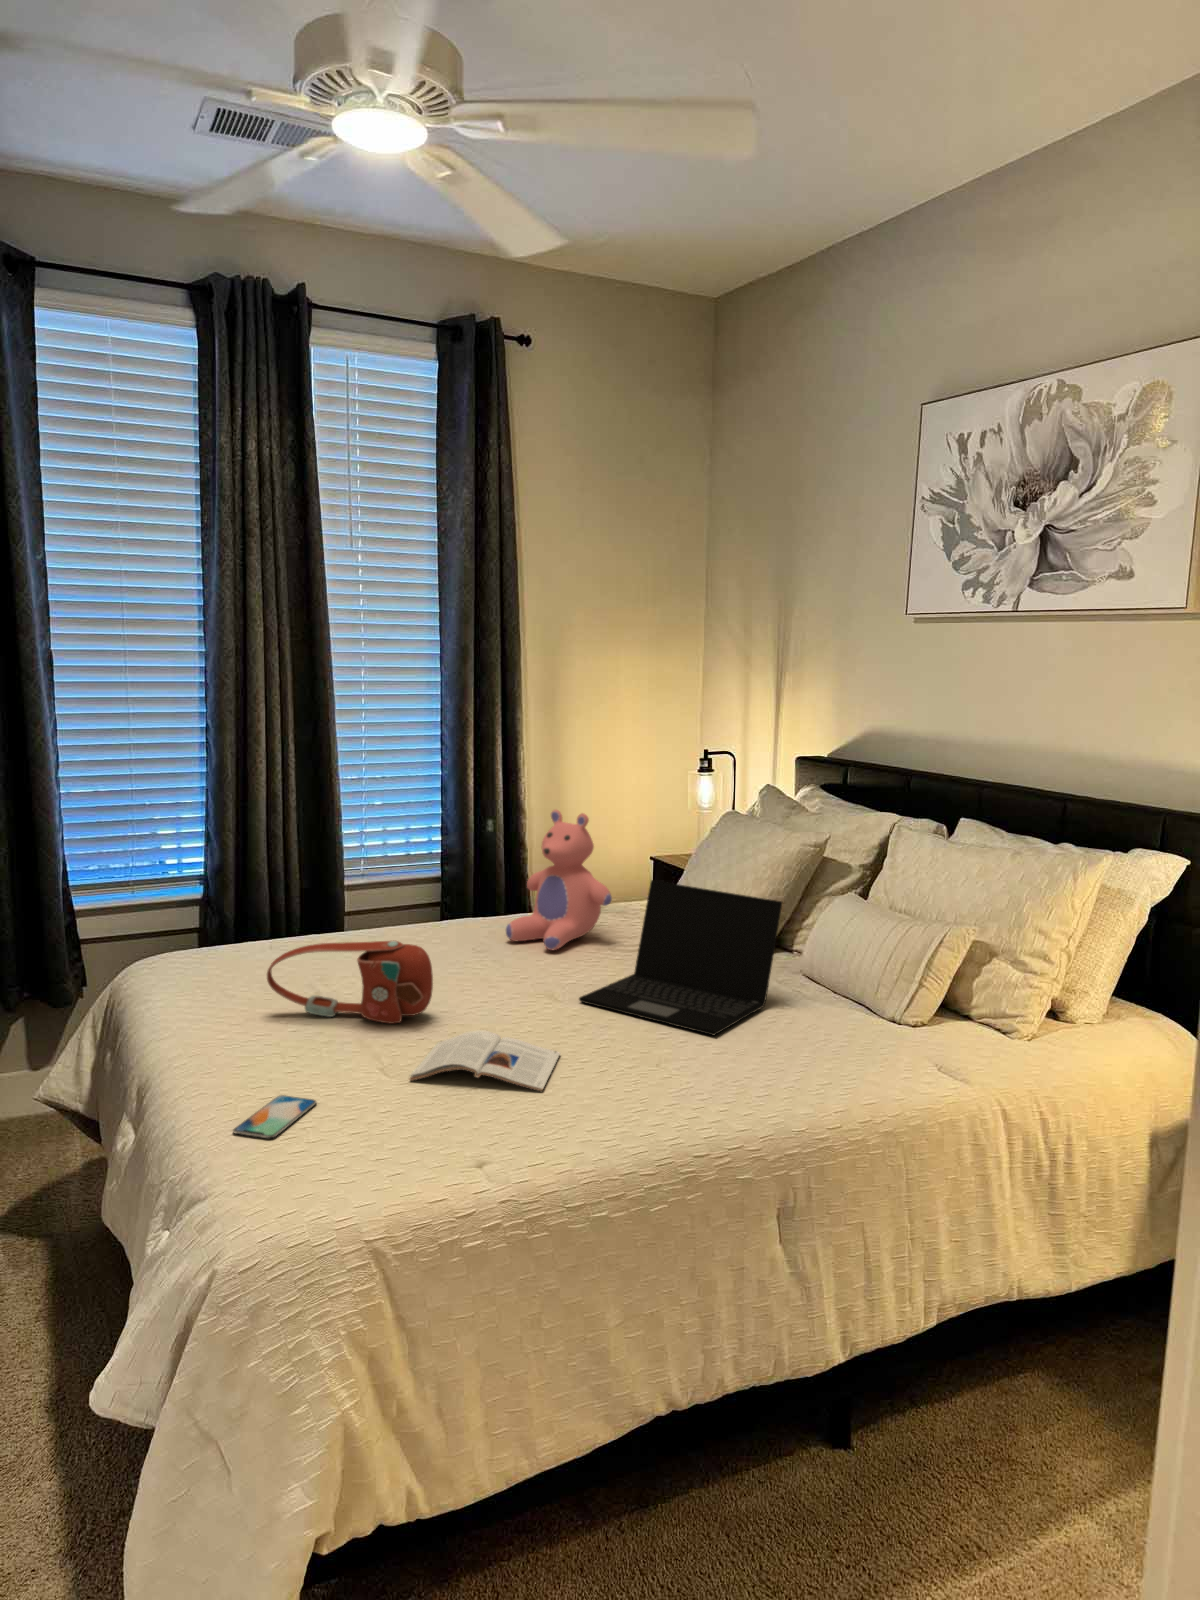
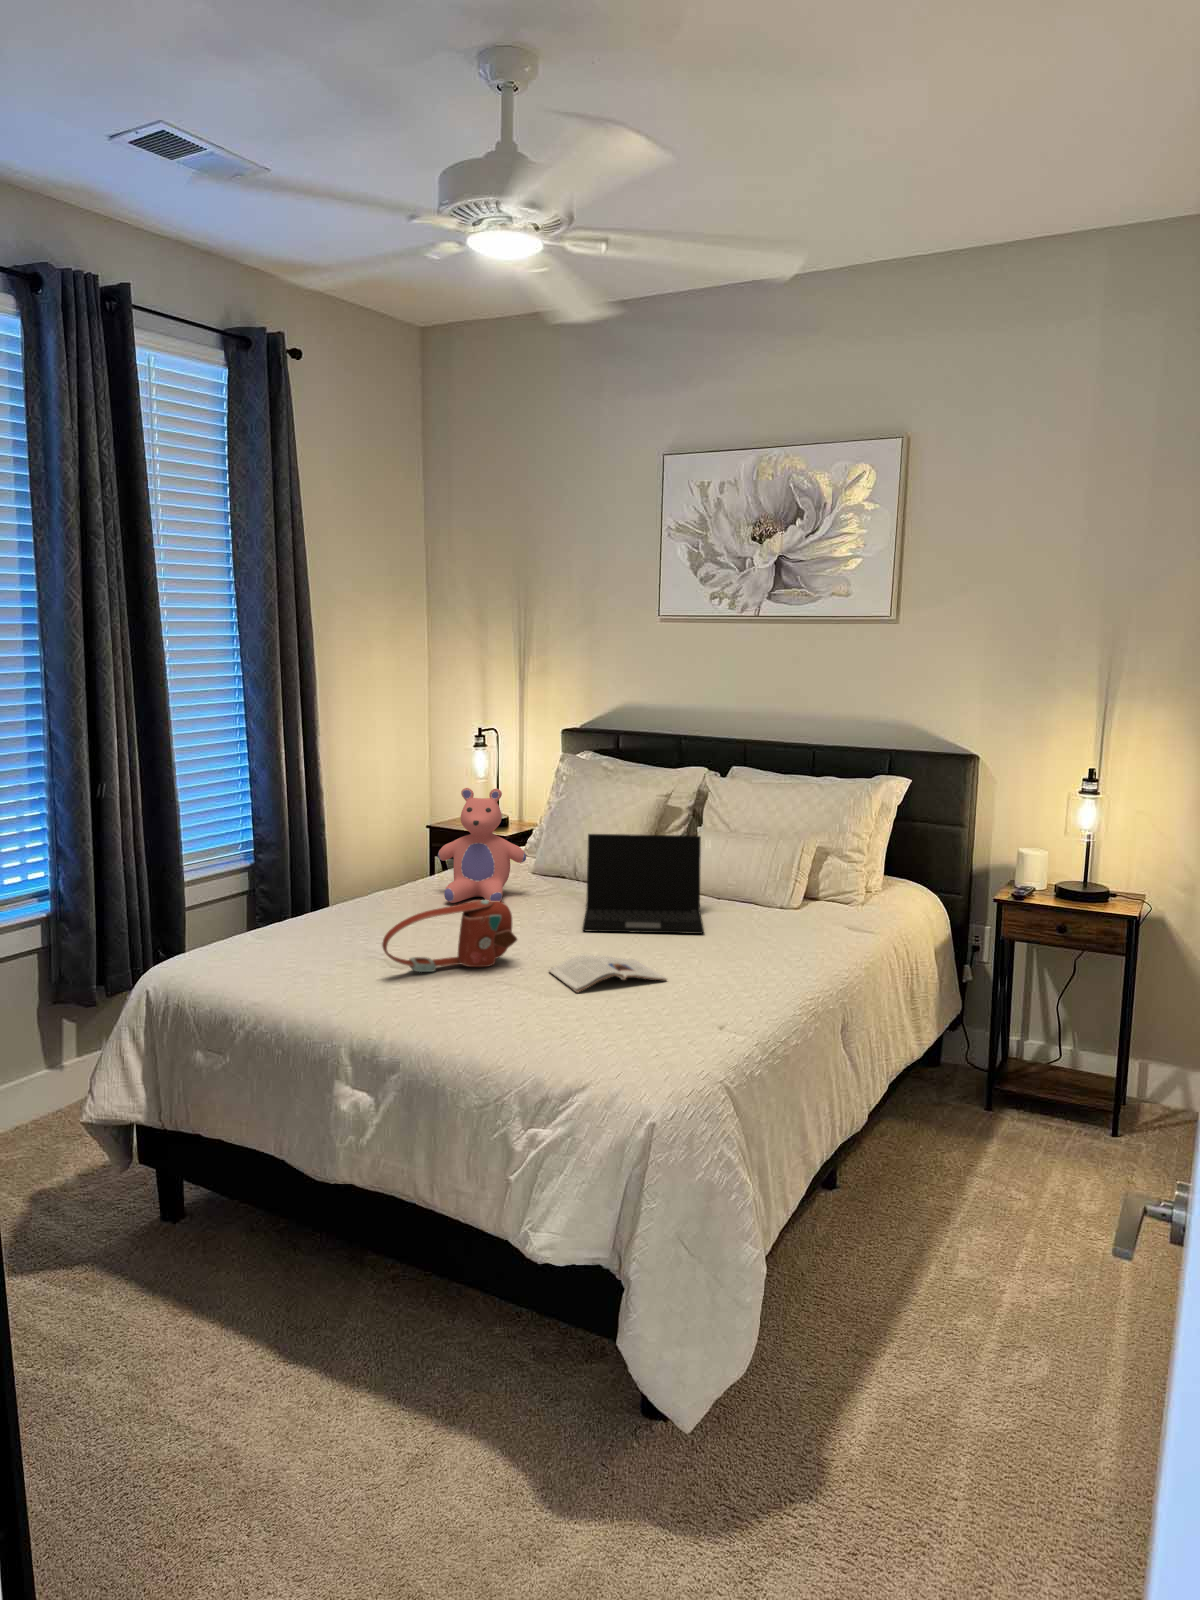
smartphone: present [233,1095,316,1138] -> none [515,1014,565,1041]

